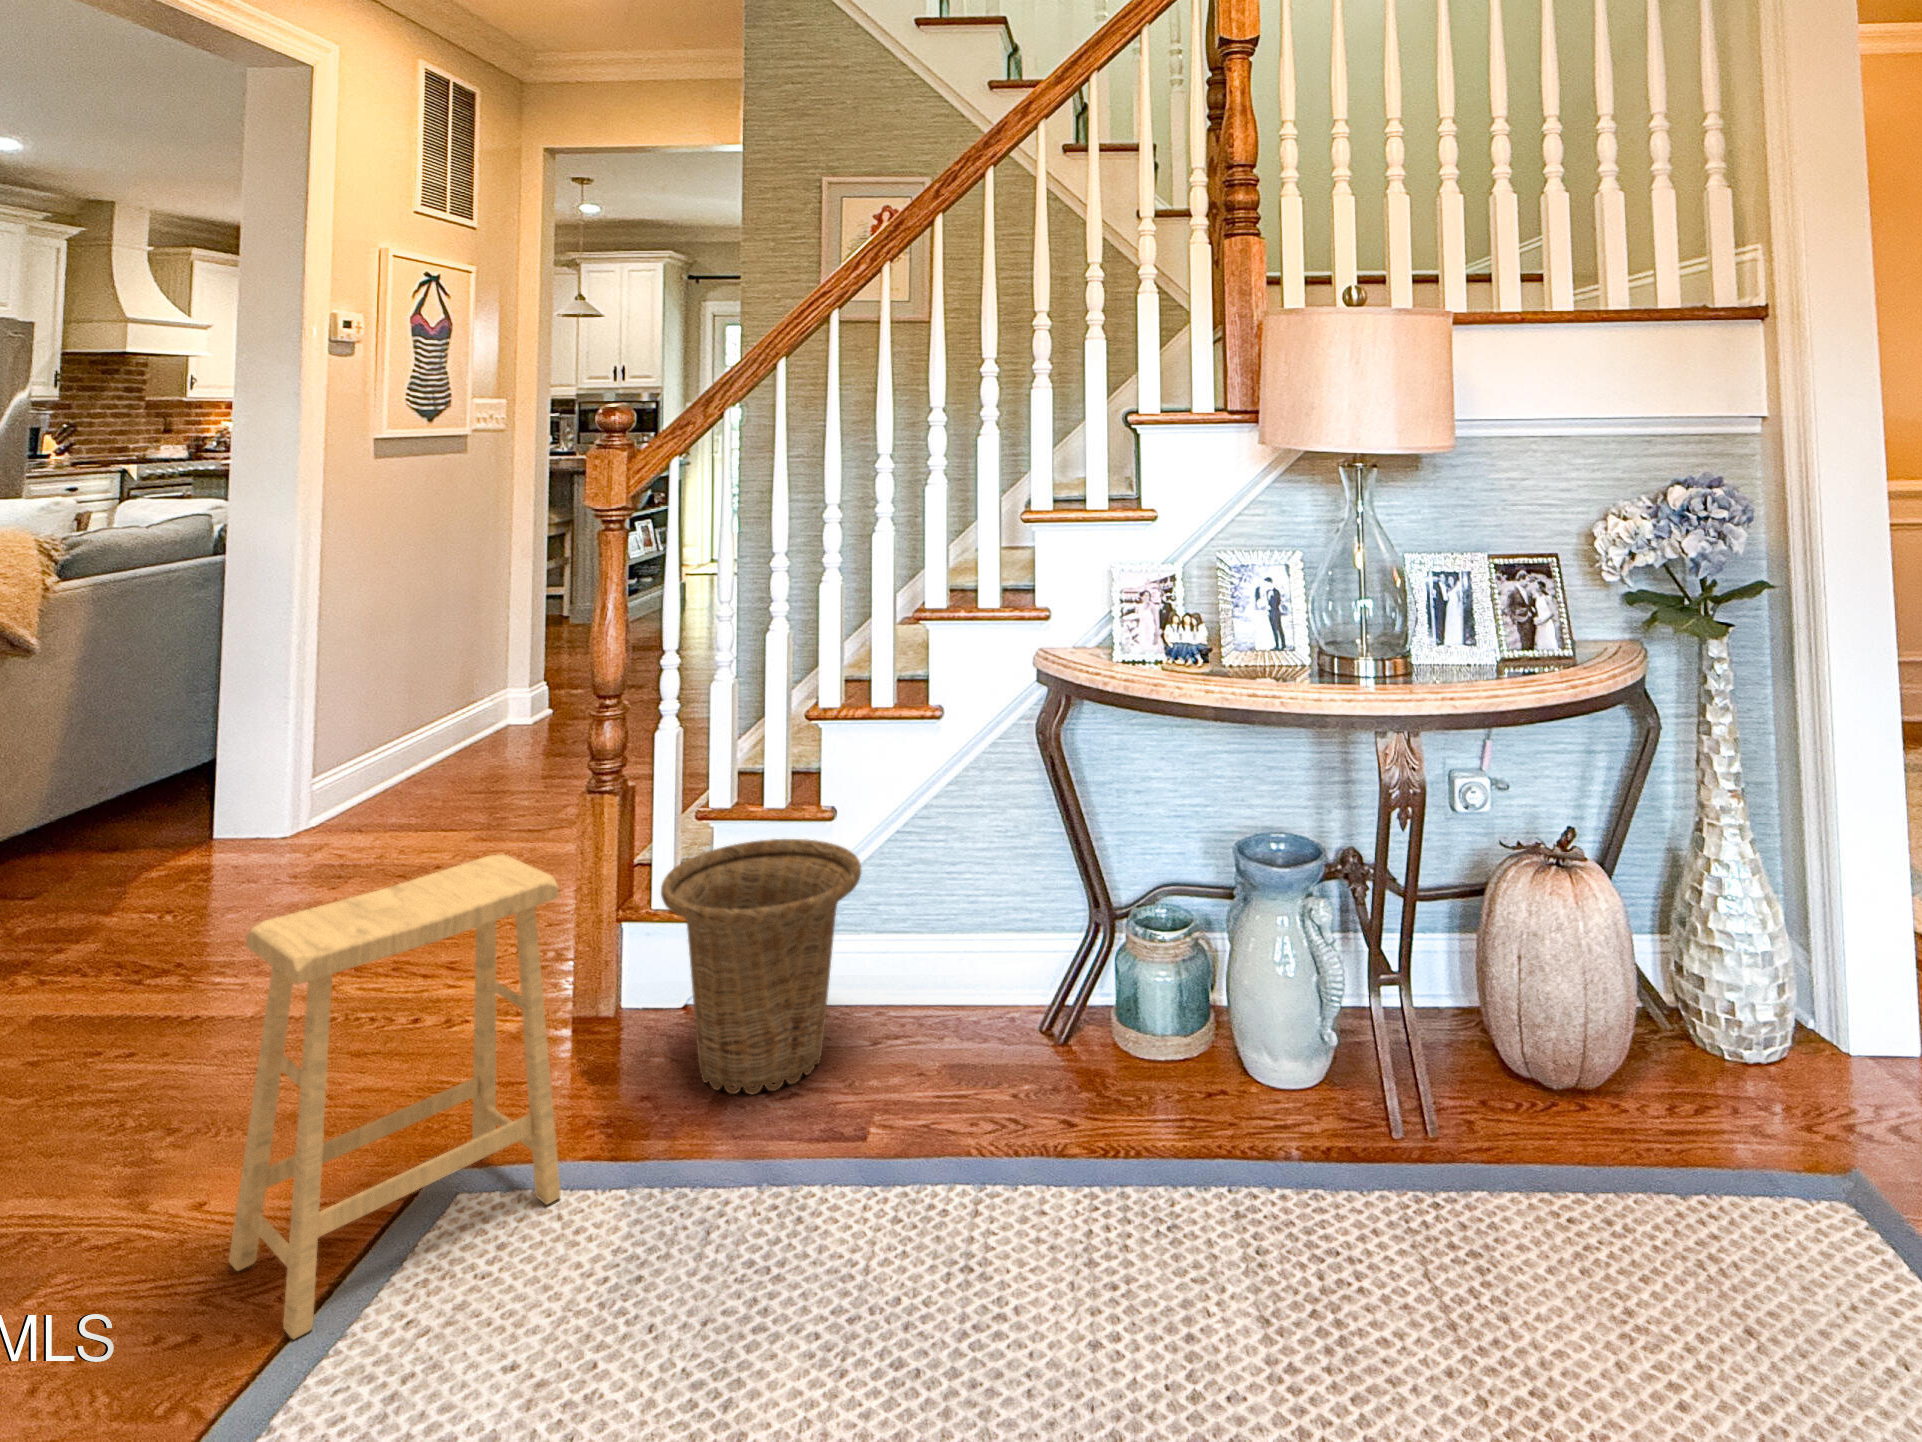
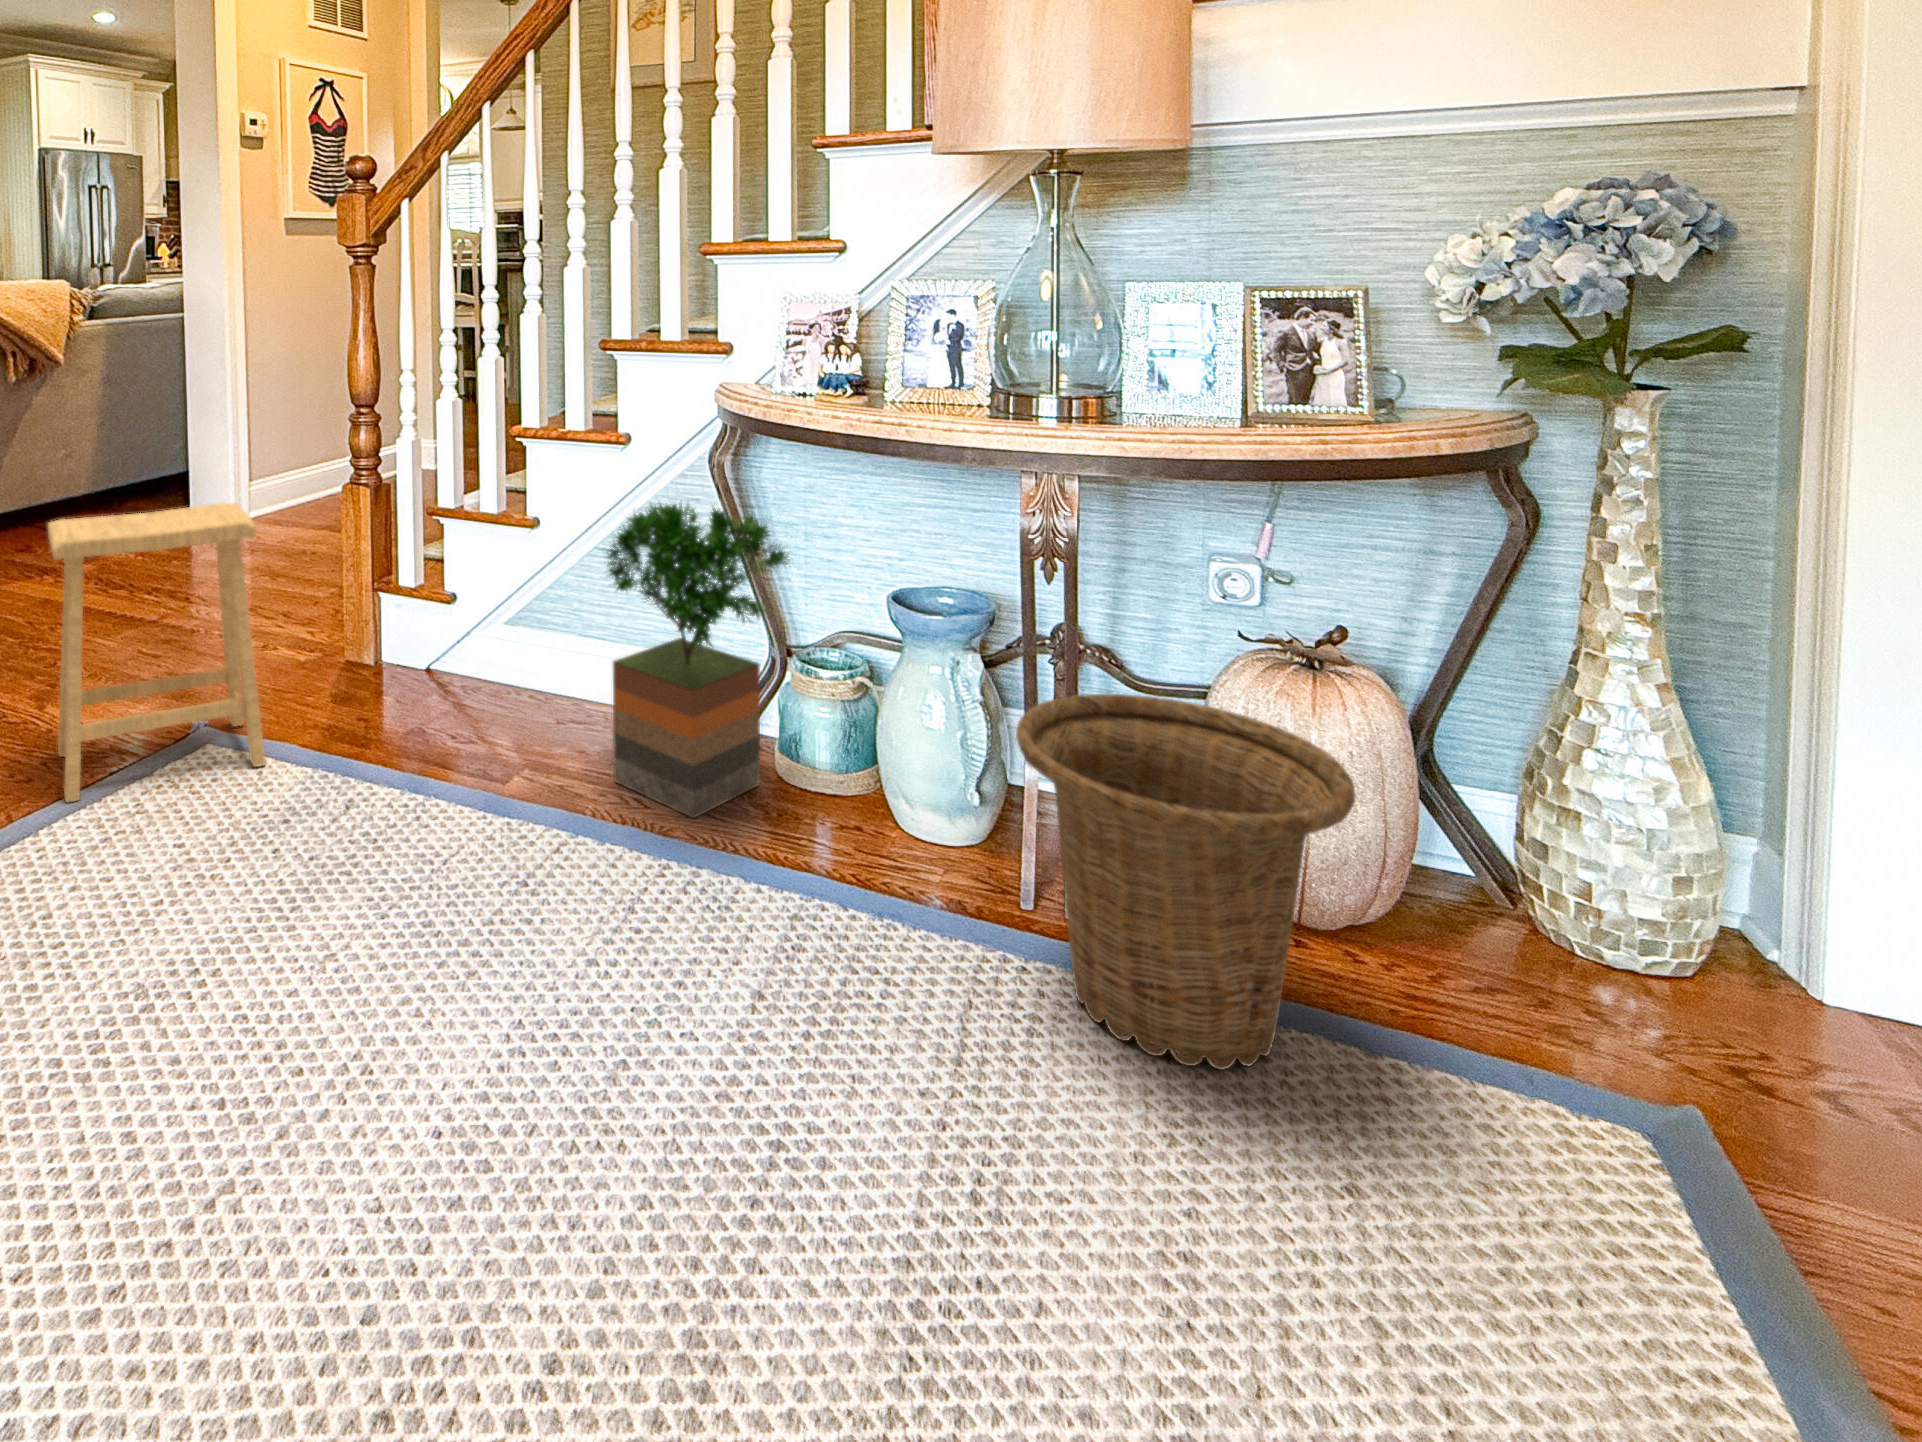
potted tree: none [968,781,1152,1128] -> present [607,504,791,818]
basket: present [661,839,861,1095] -> present [1016,694,1355,1070]

